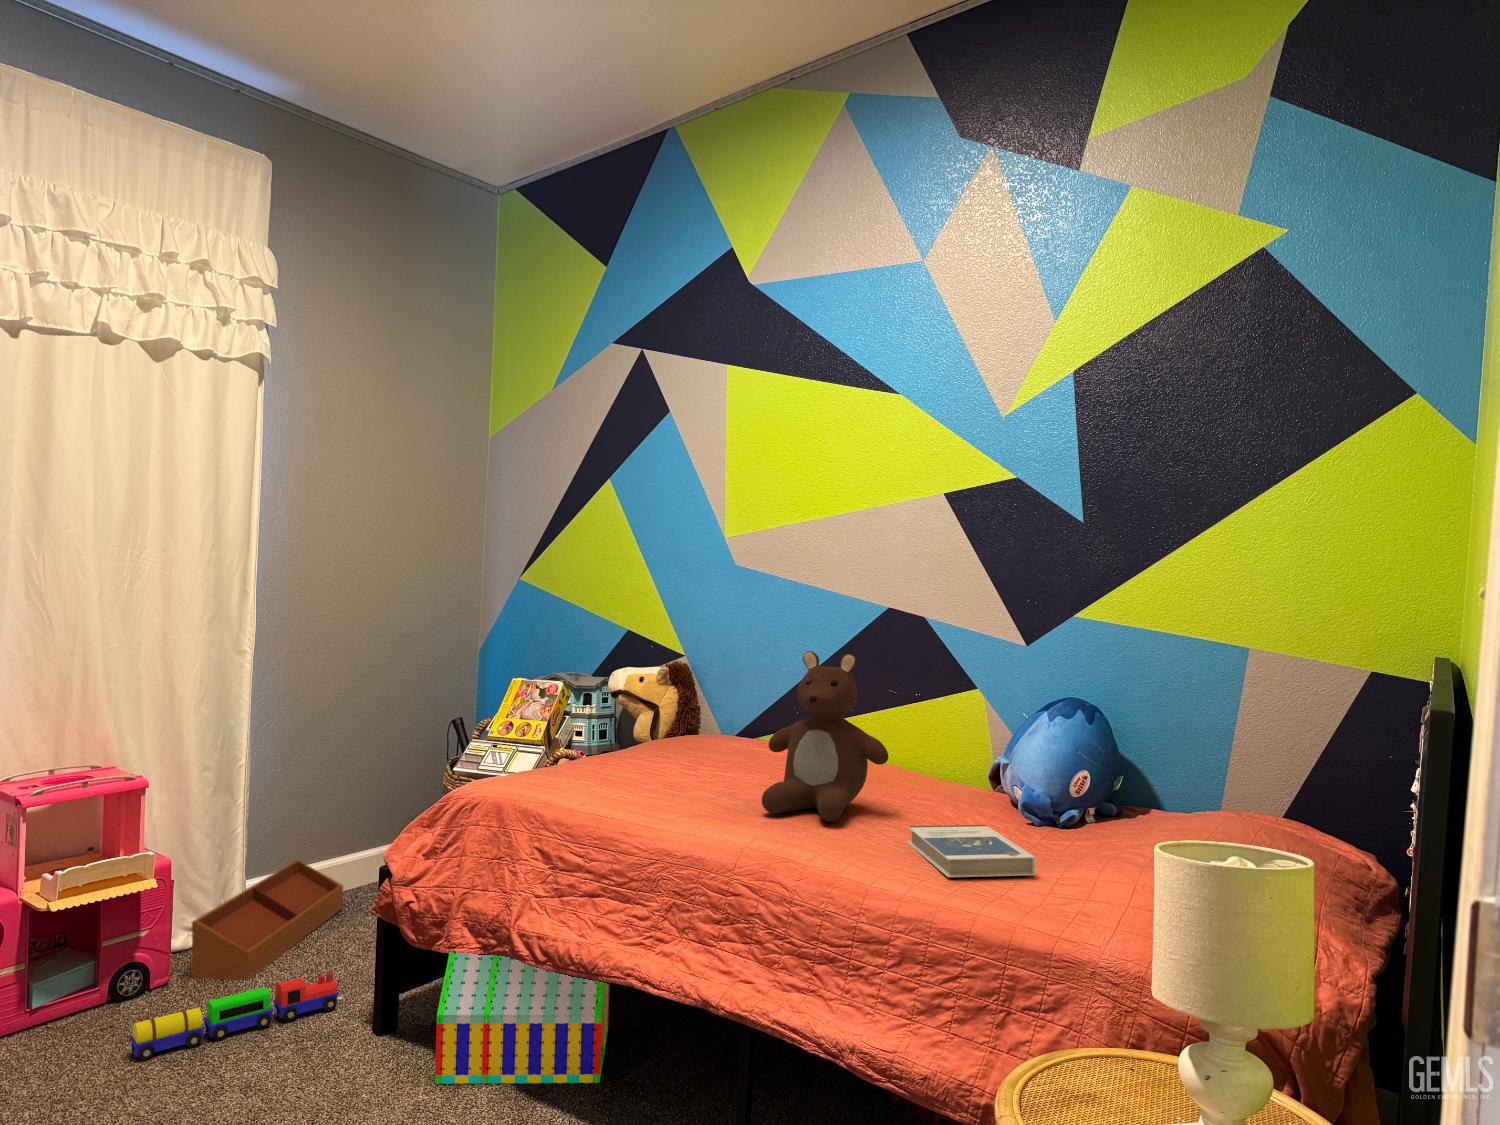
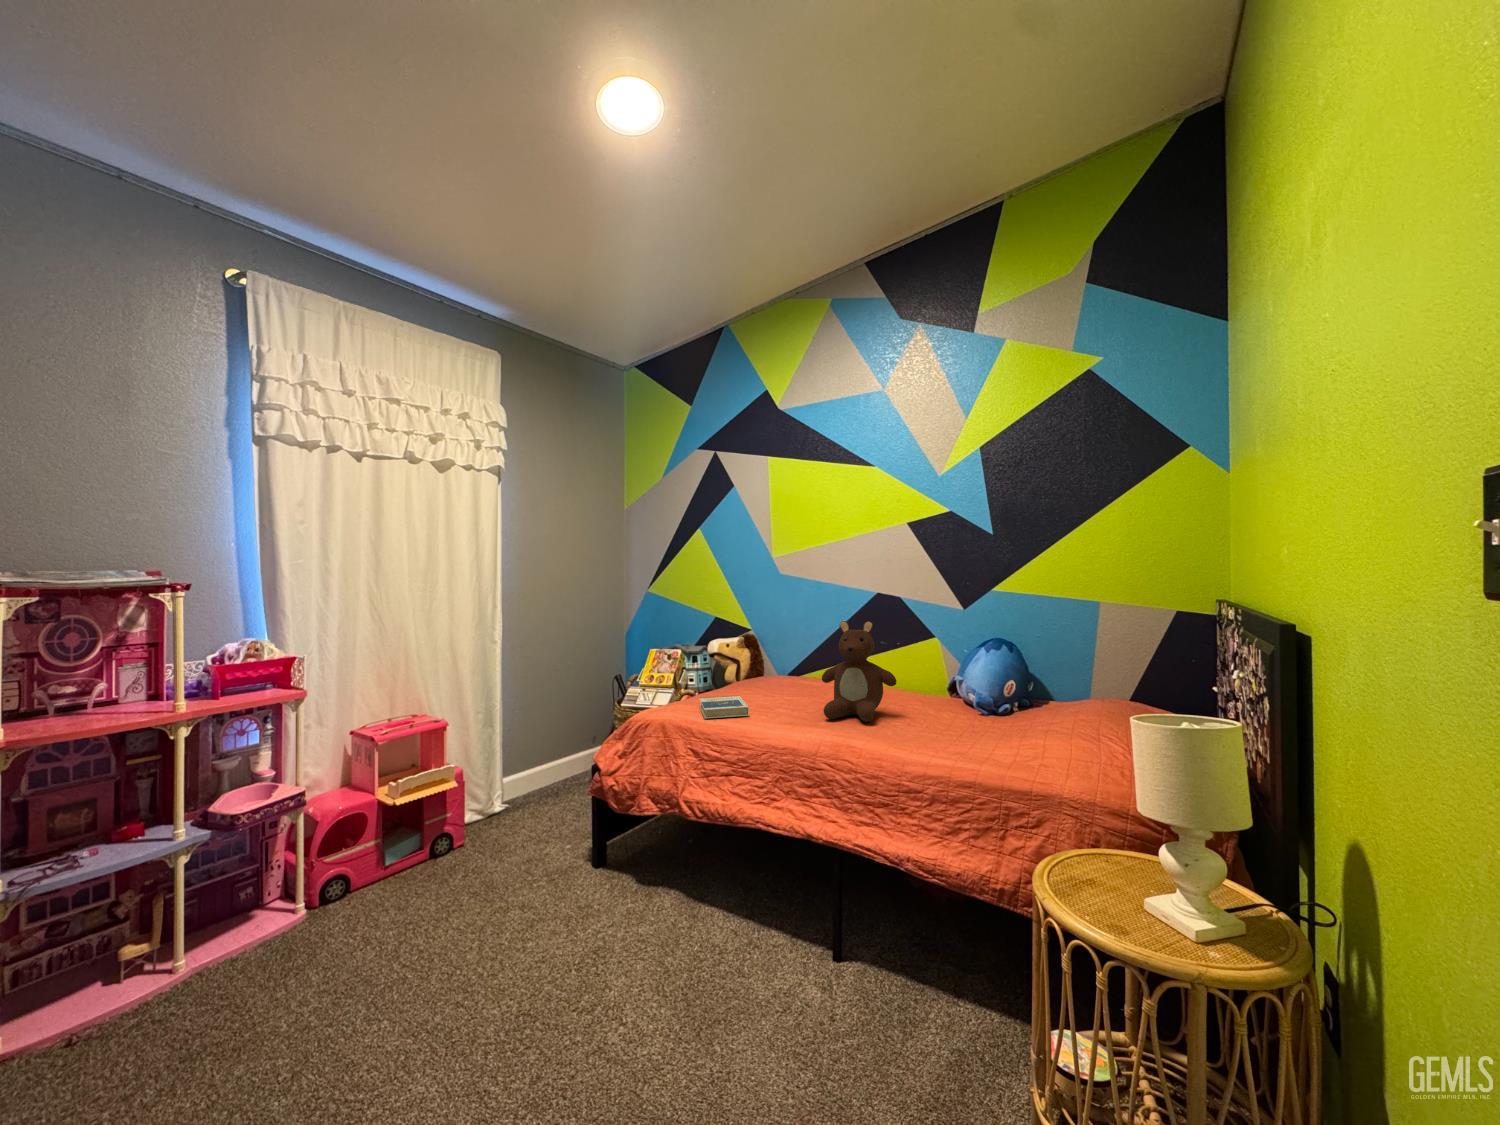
hardback book: present [907,825,1035,877] -> present [699,696,749,718]
storage bin: present [191,860,343,980] -> none [475,765,557,840]
toy house: present [435,952,609,1084] -> none [637,803,737,896]
toy train: present [130,972,339,1060] -> none [449,831,569,892]

